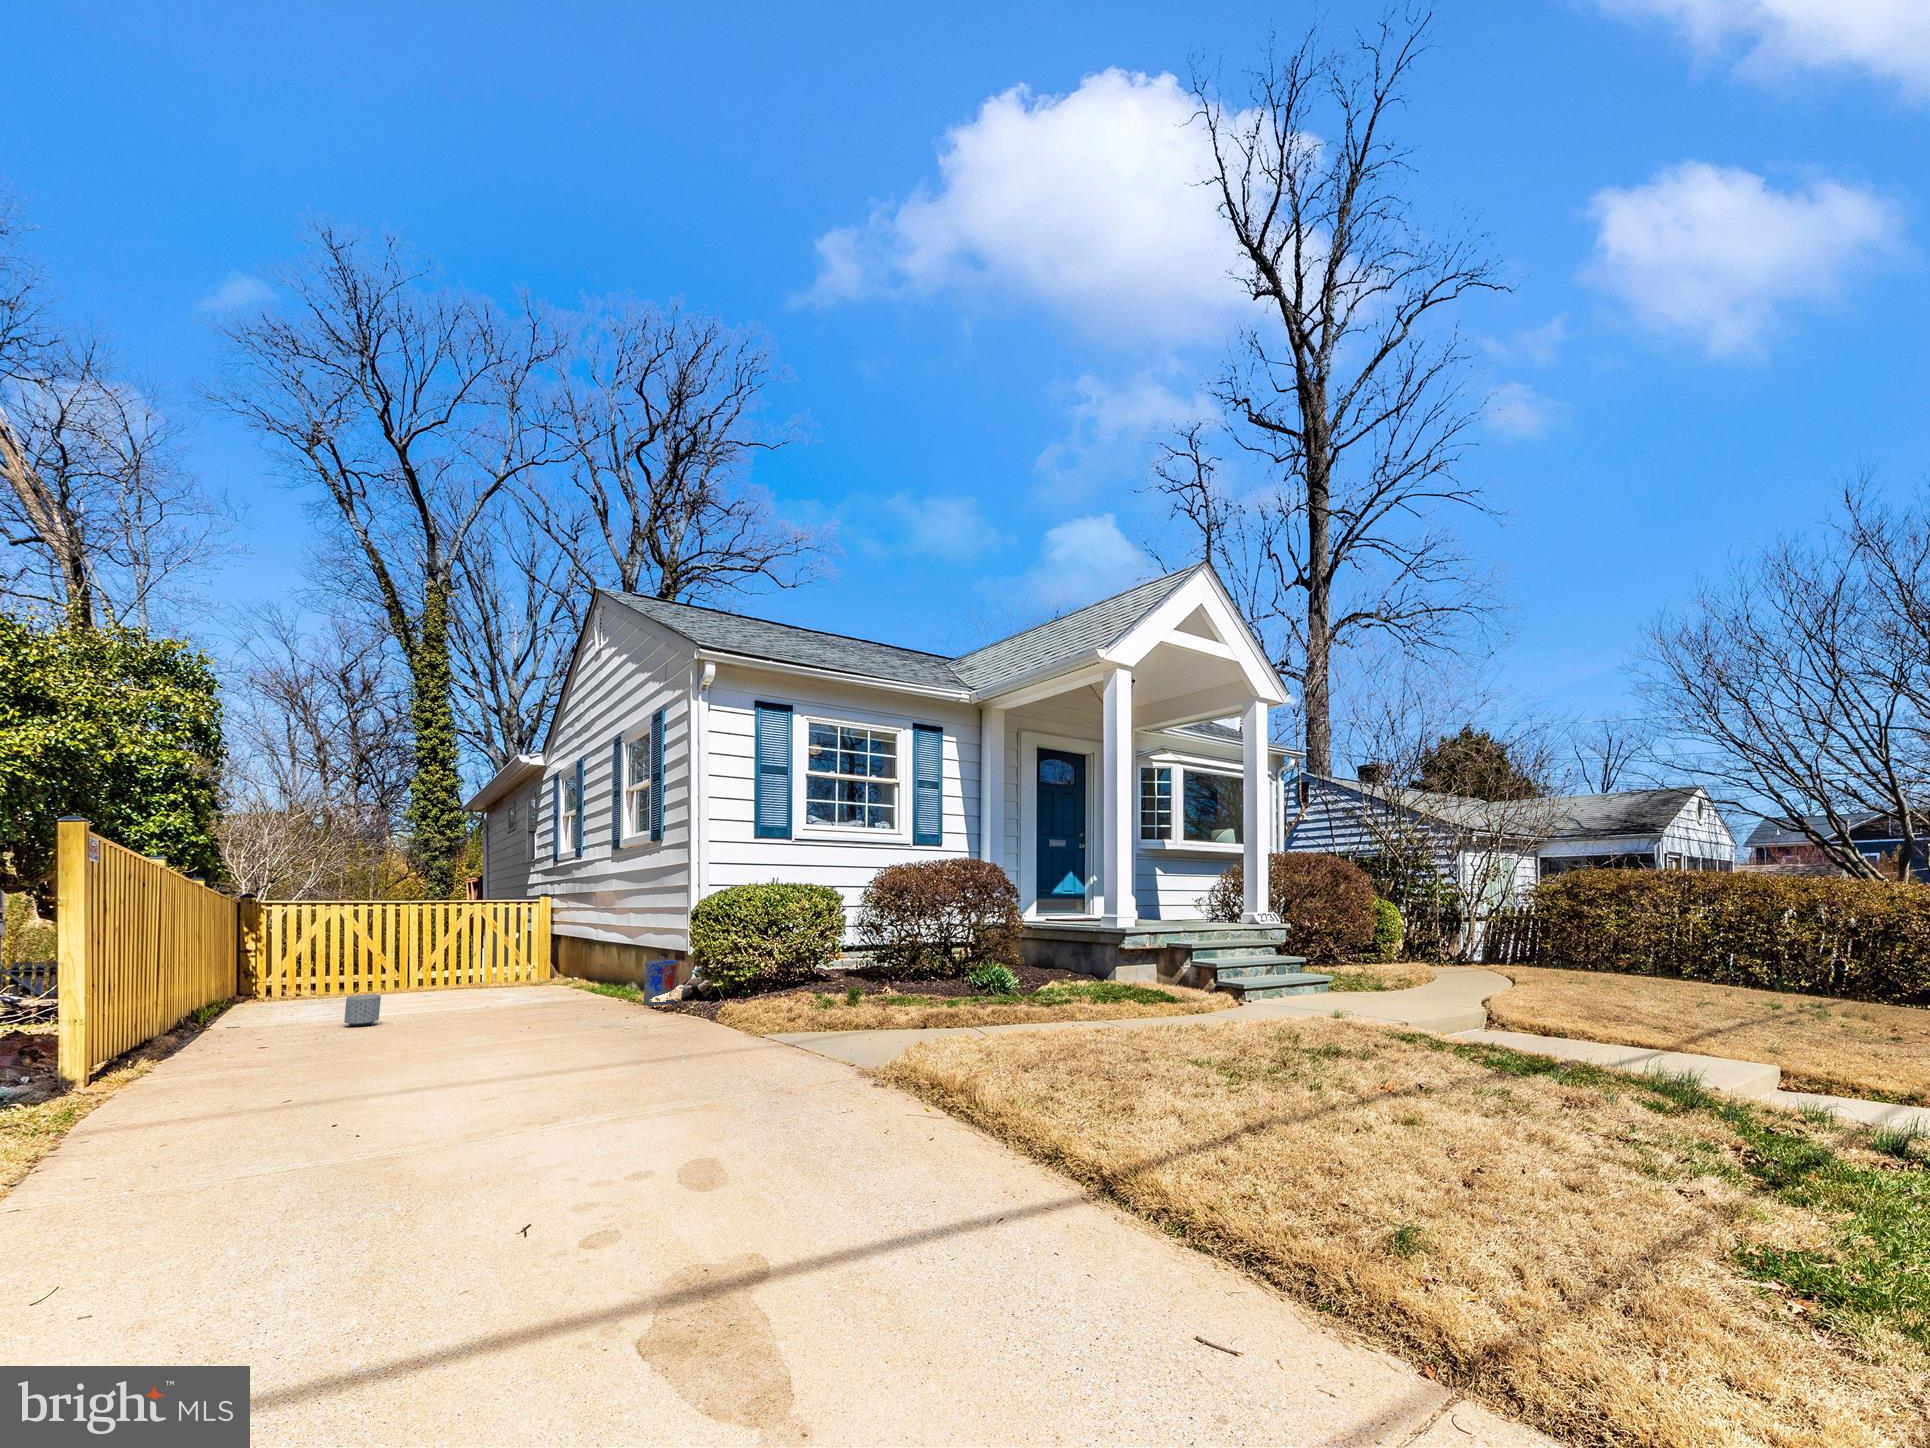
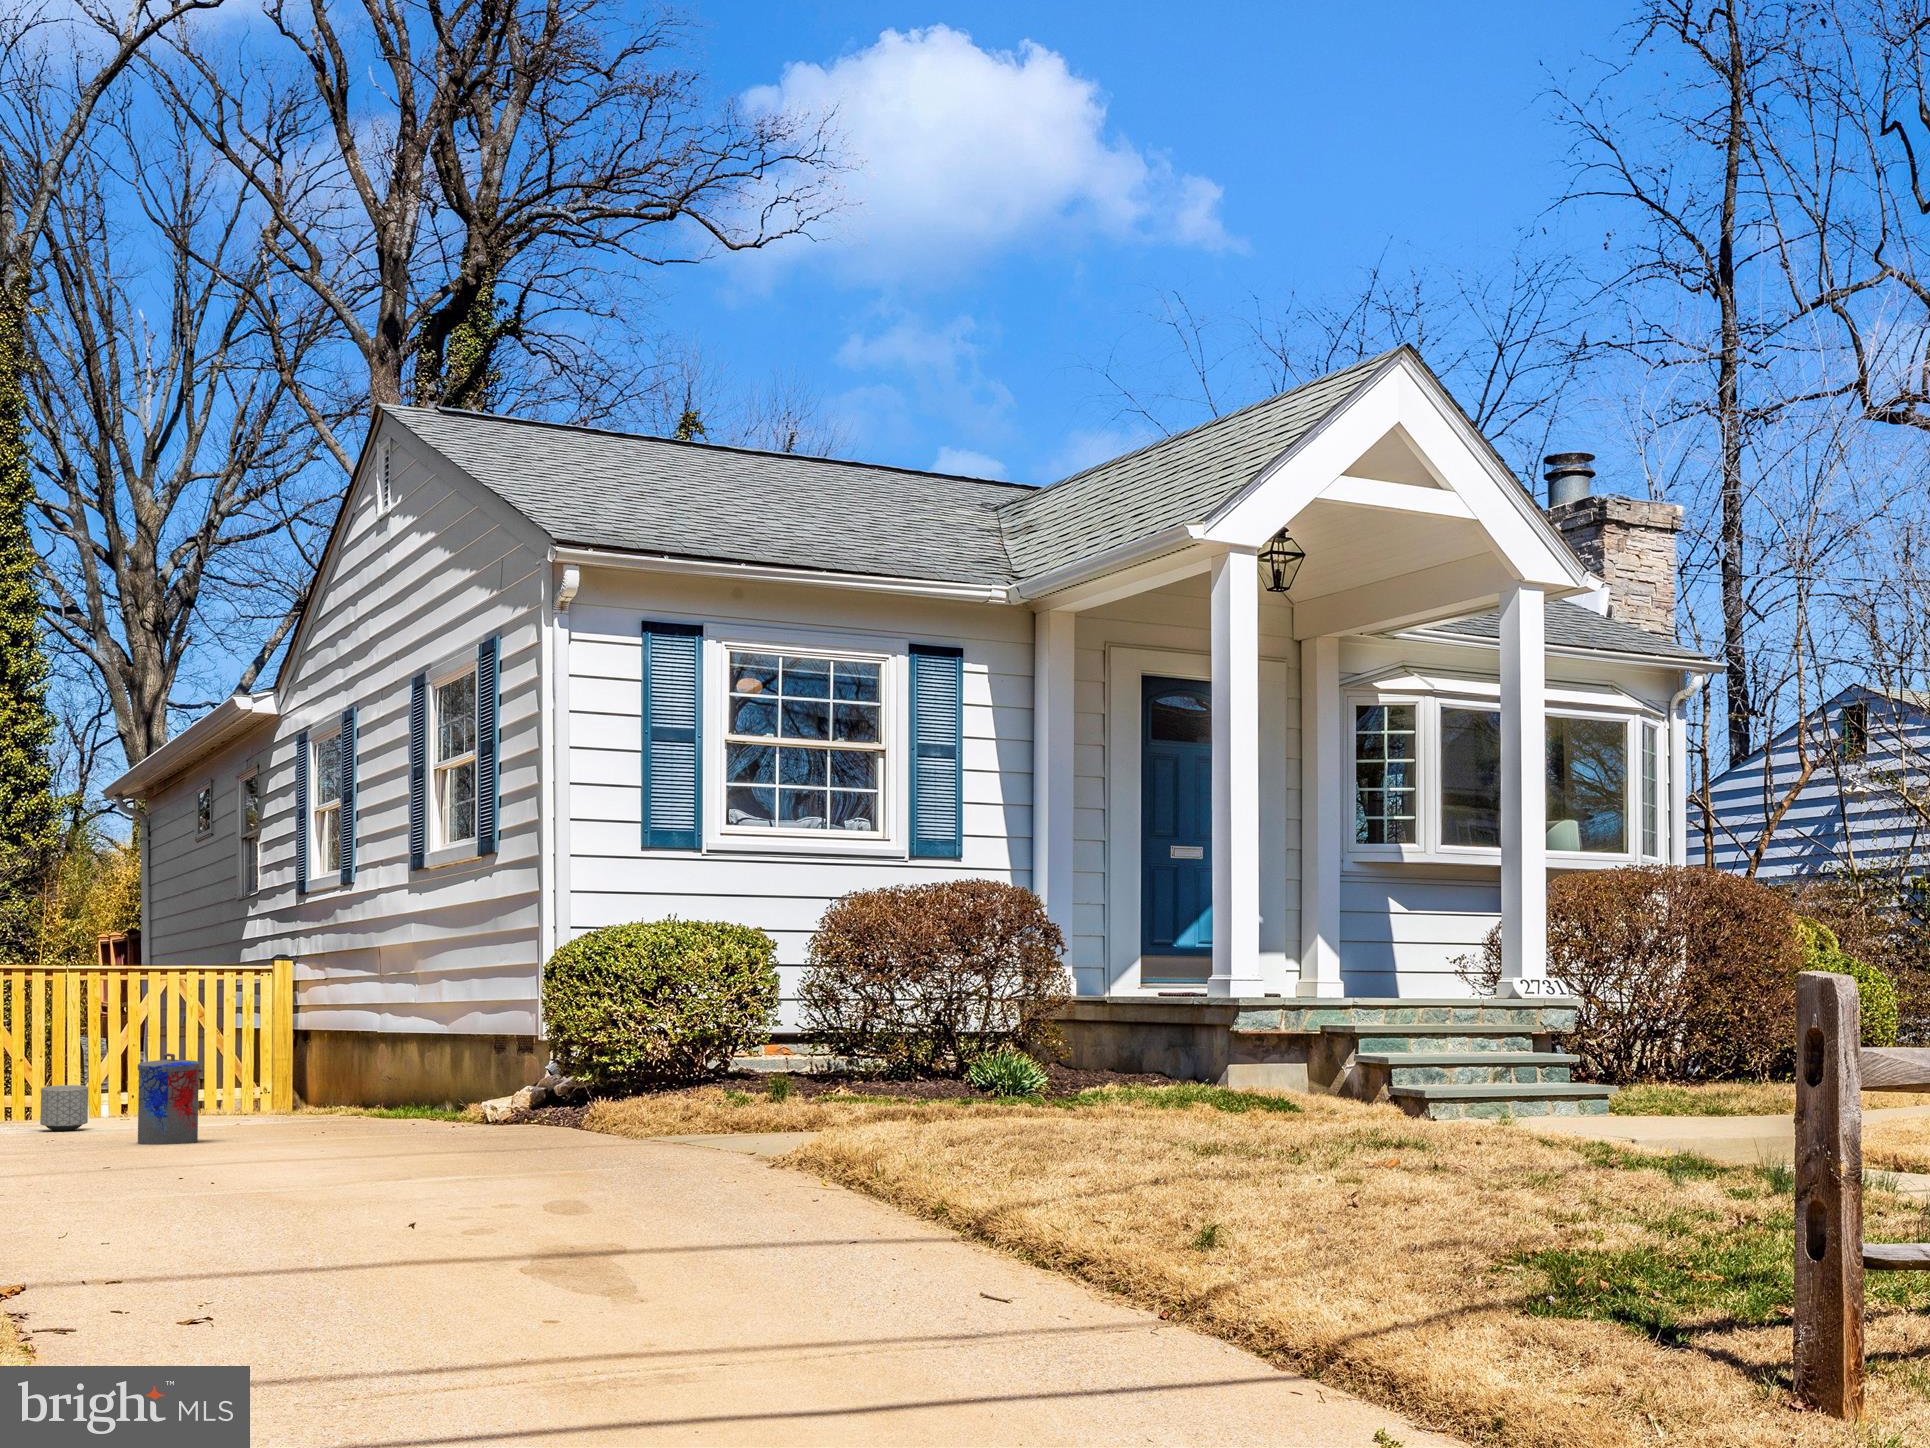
trash can: present [643,956,677,1006] -> present [138,1053,200,1145]

